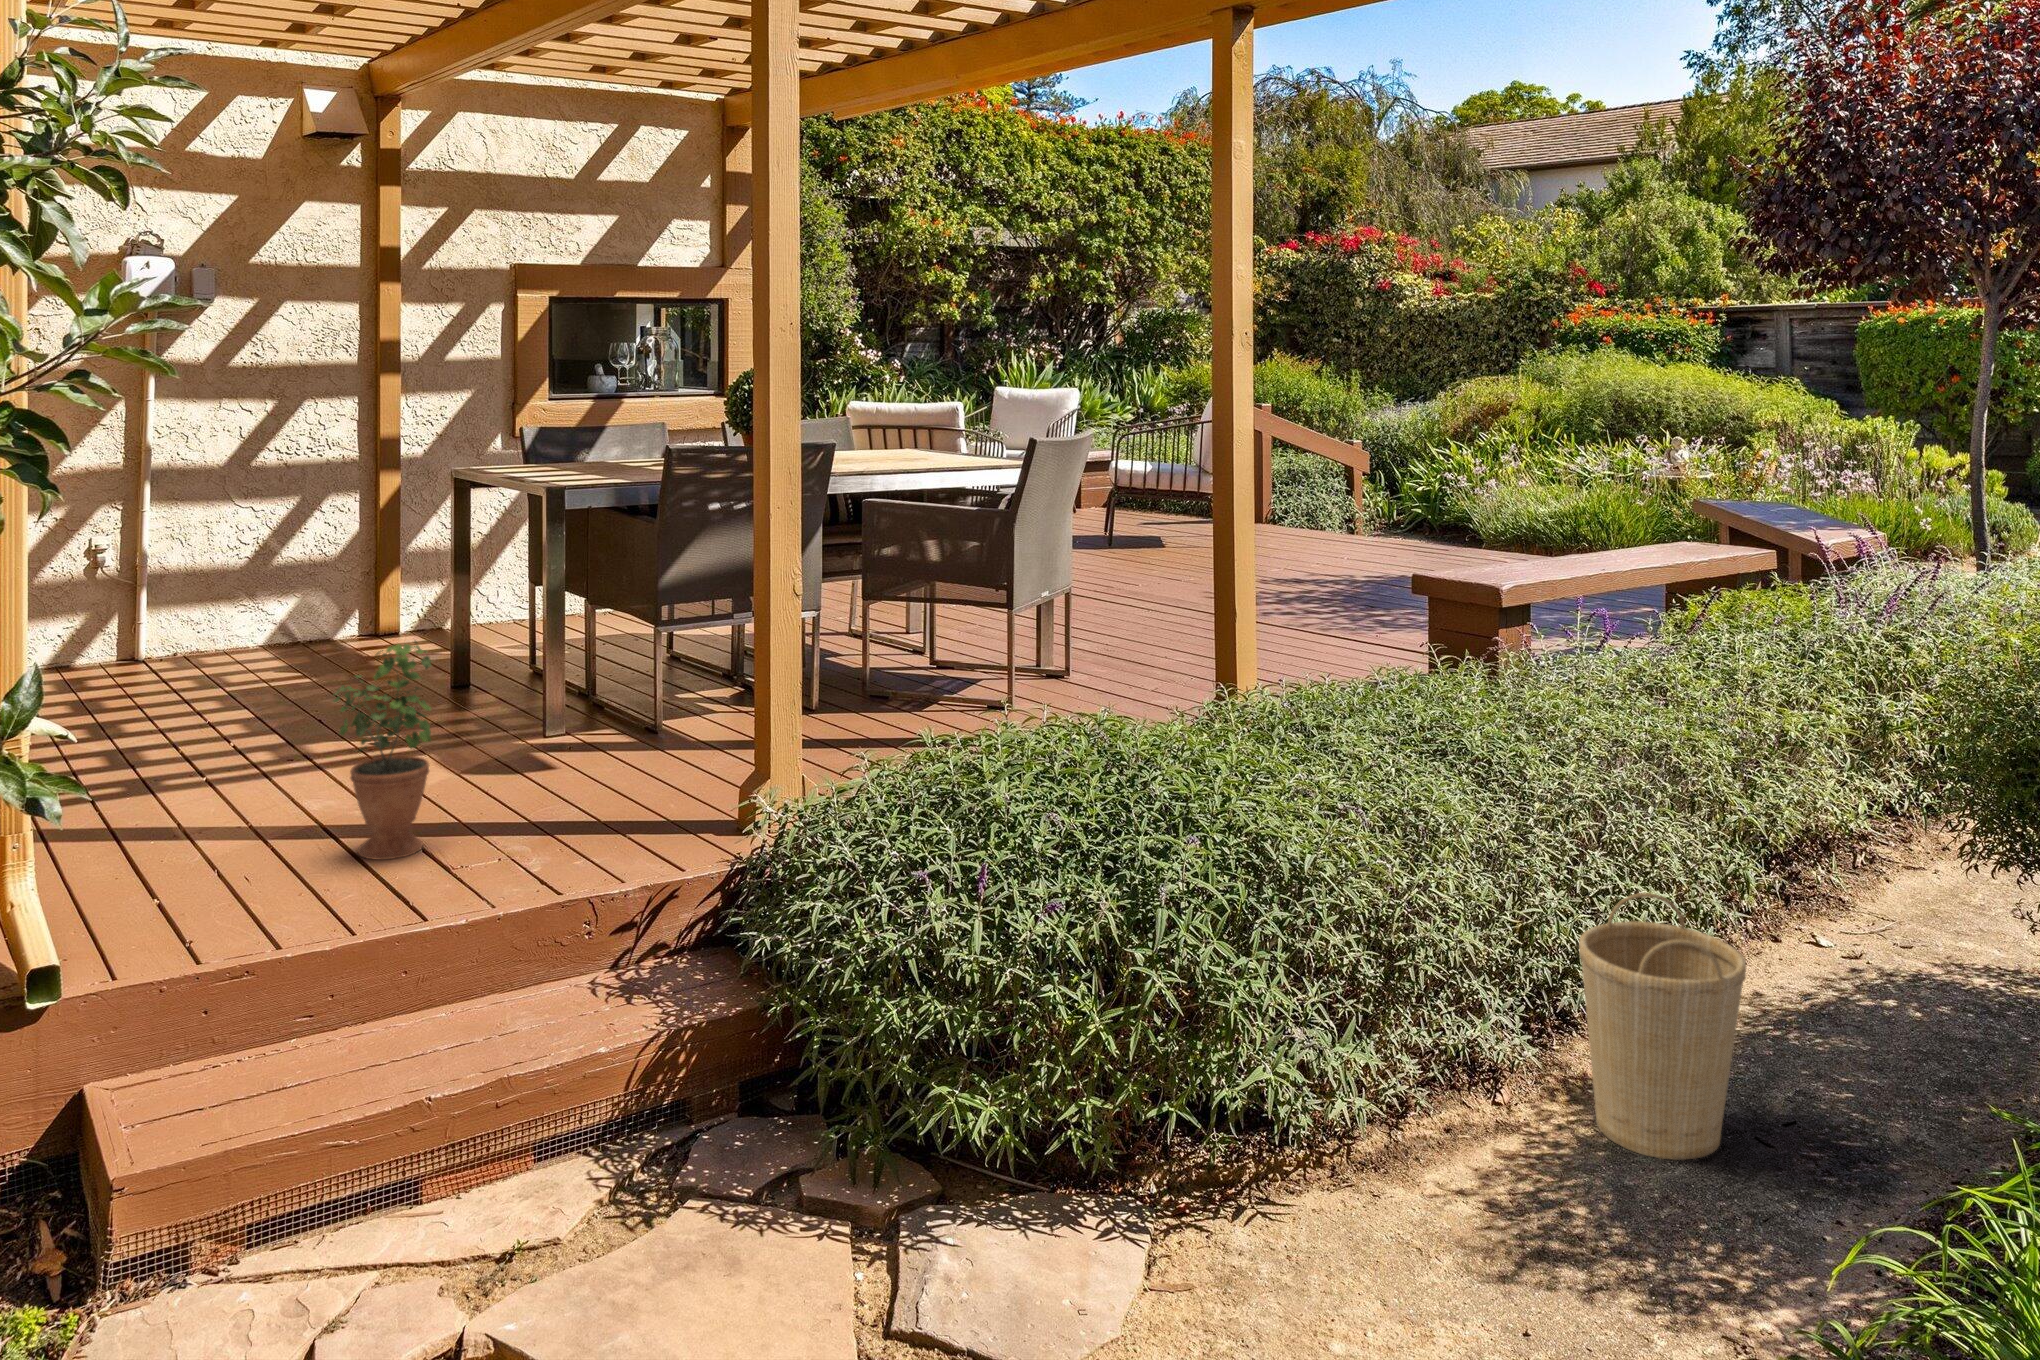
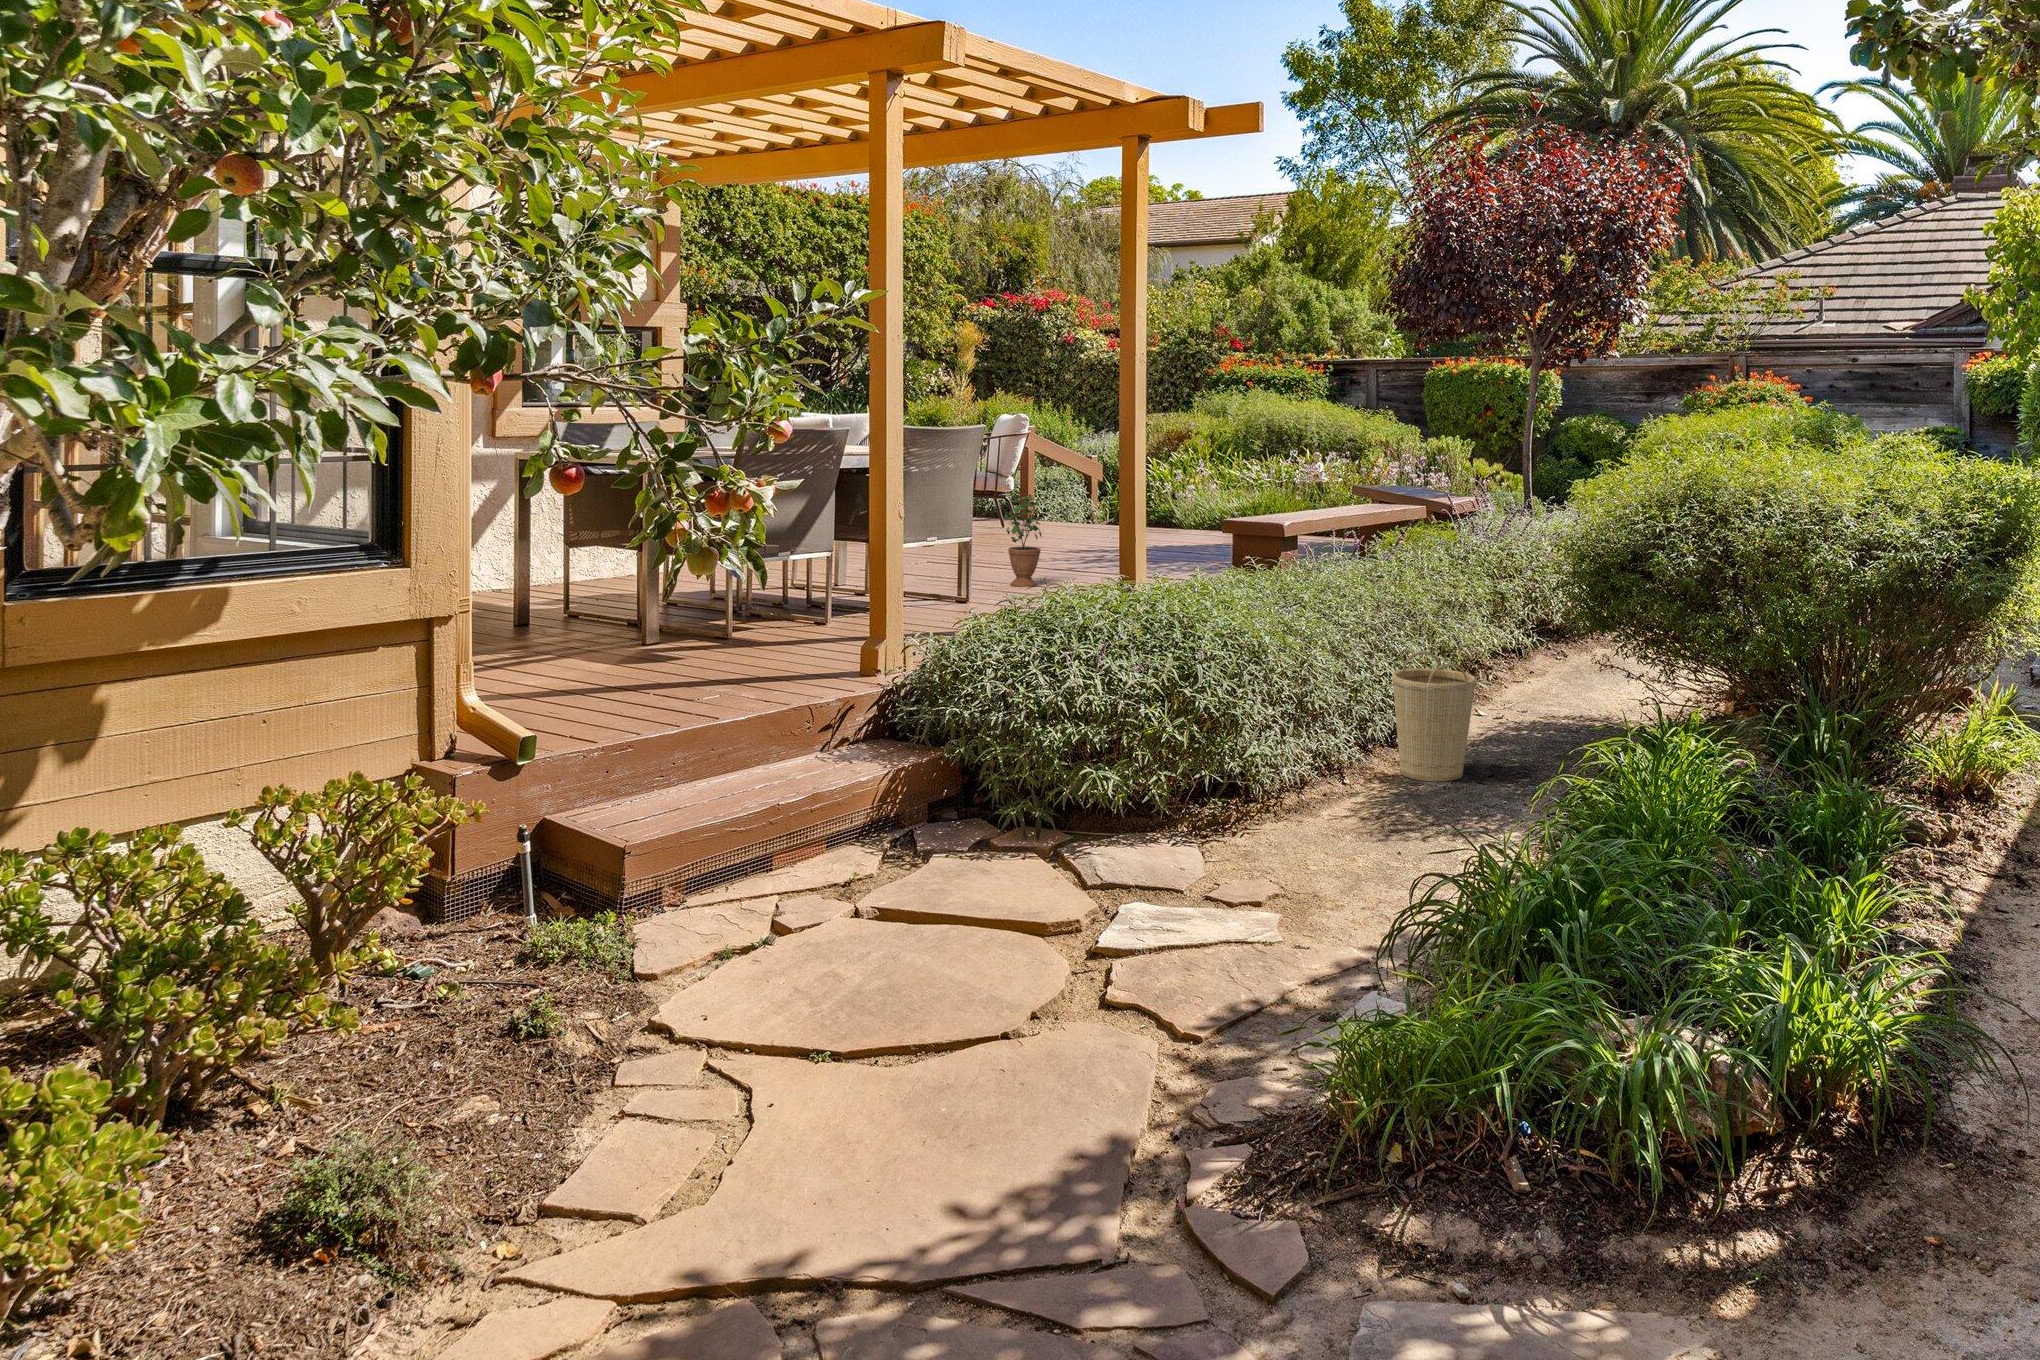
potted plant: present [334,641,432,860] -> present [1002,492,1042,587]

